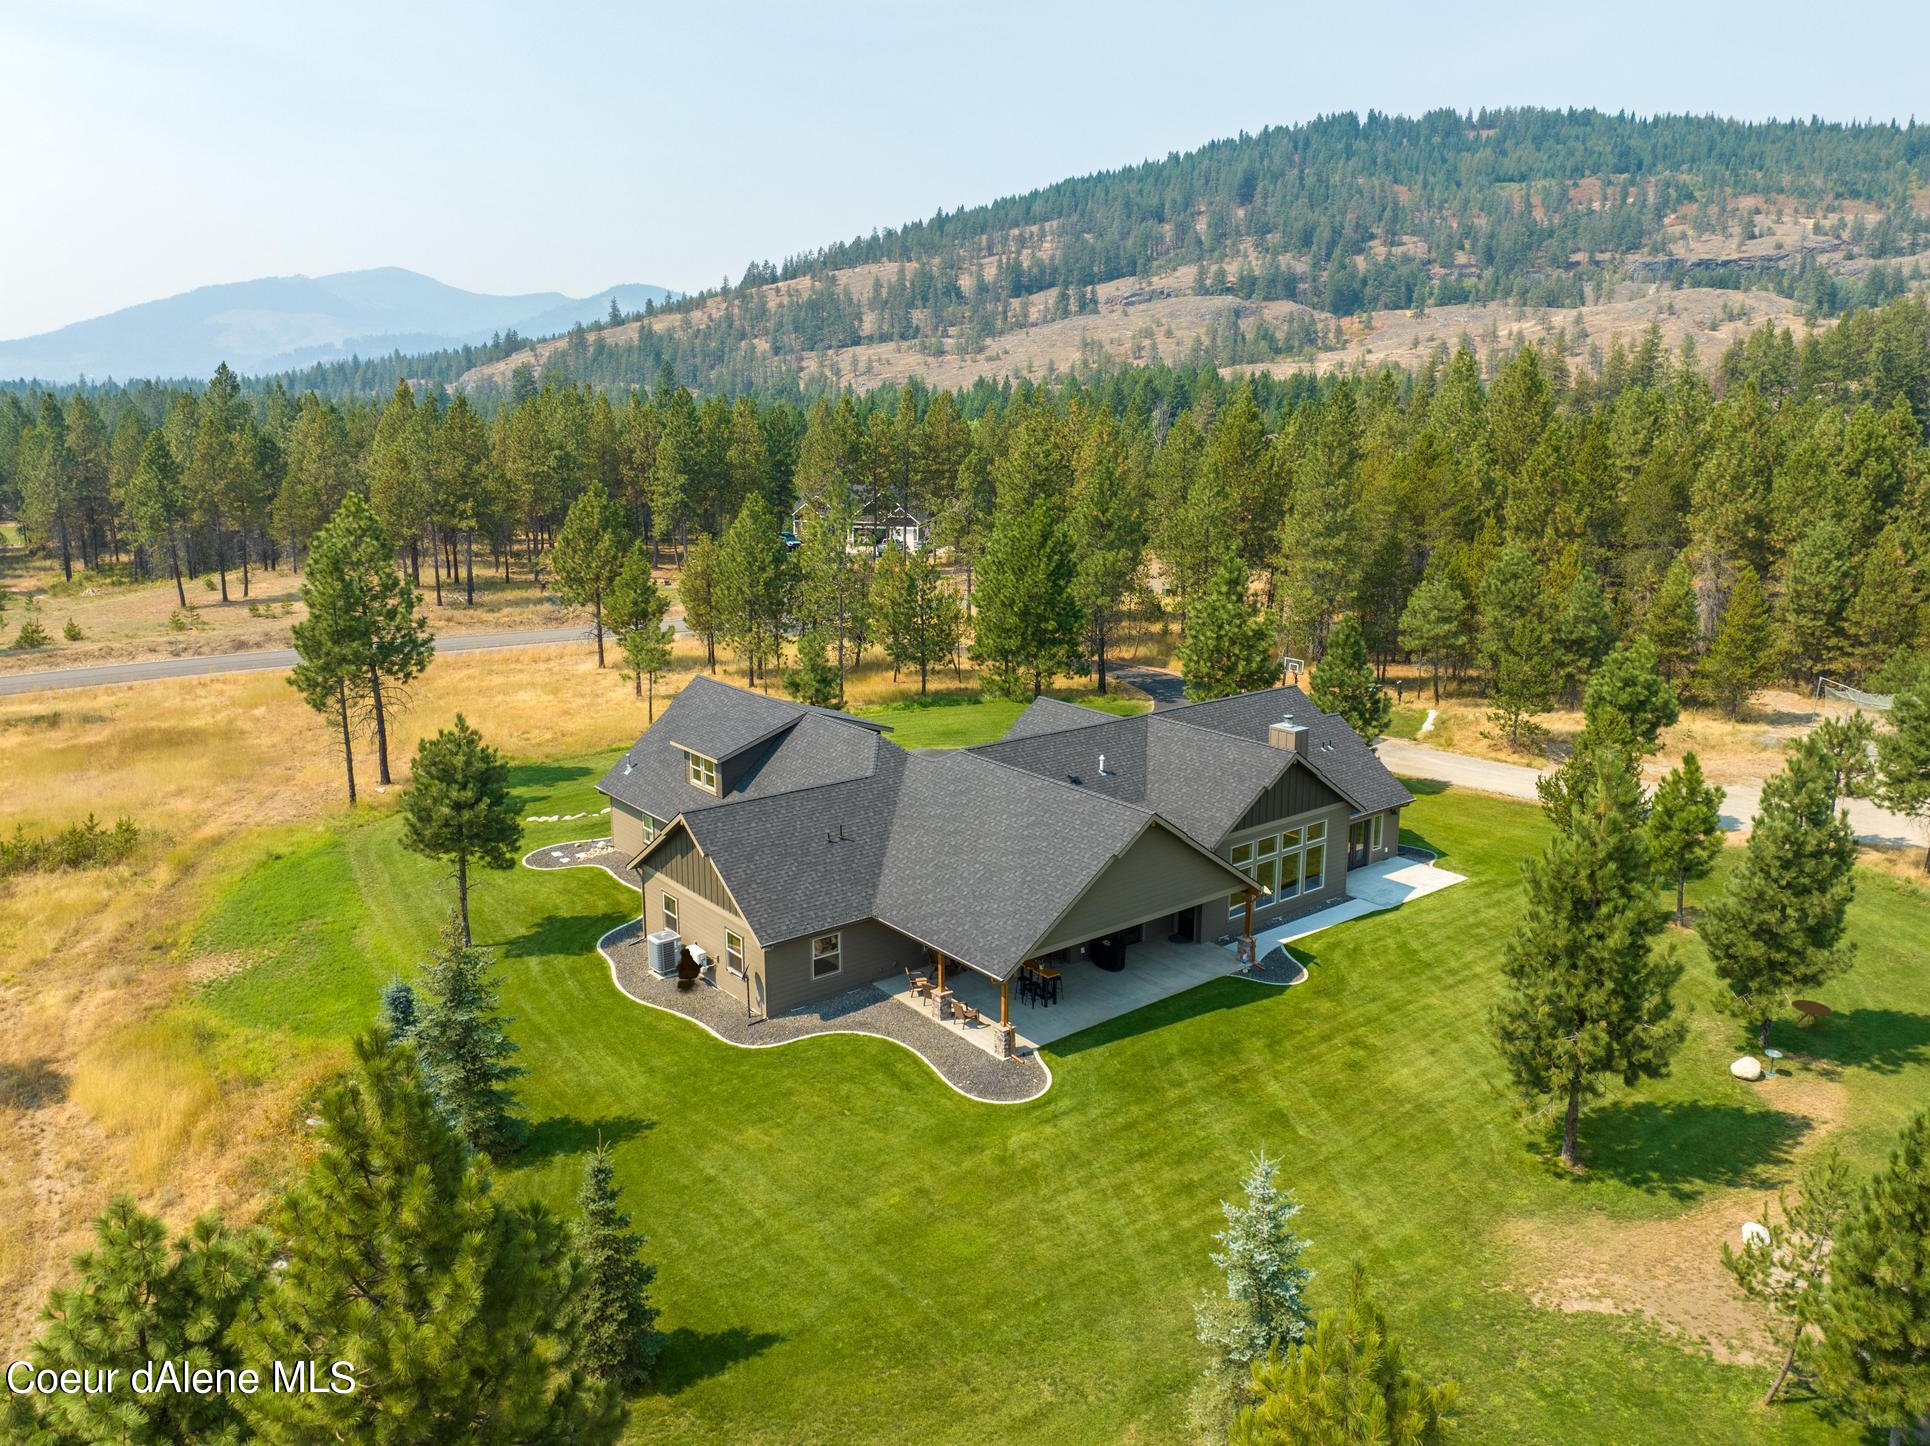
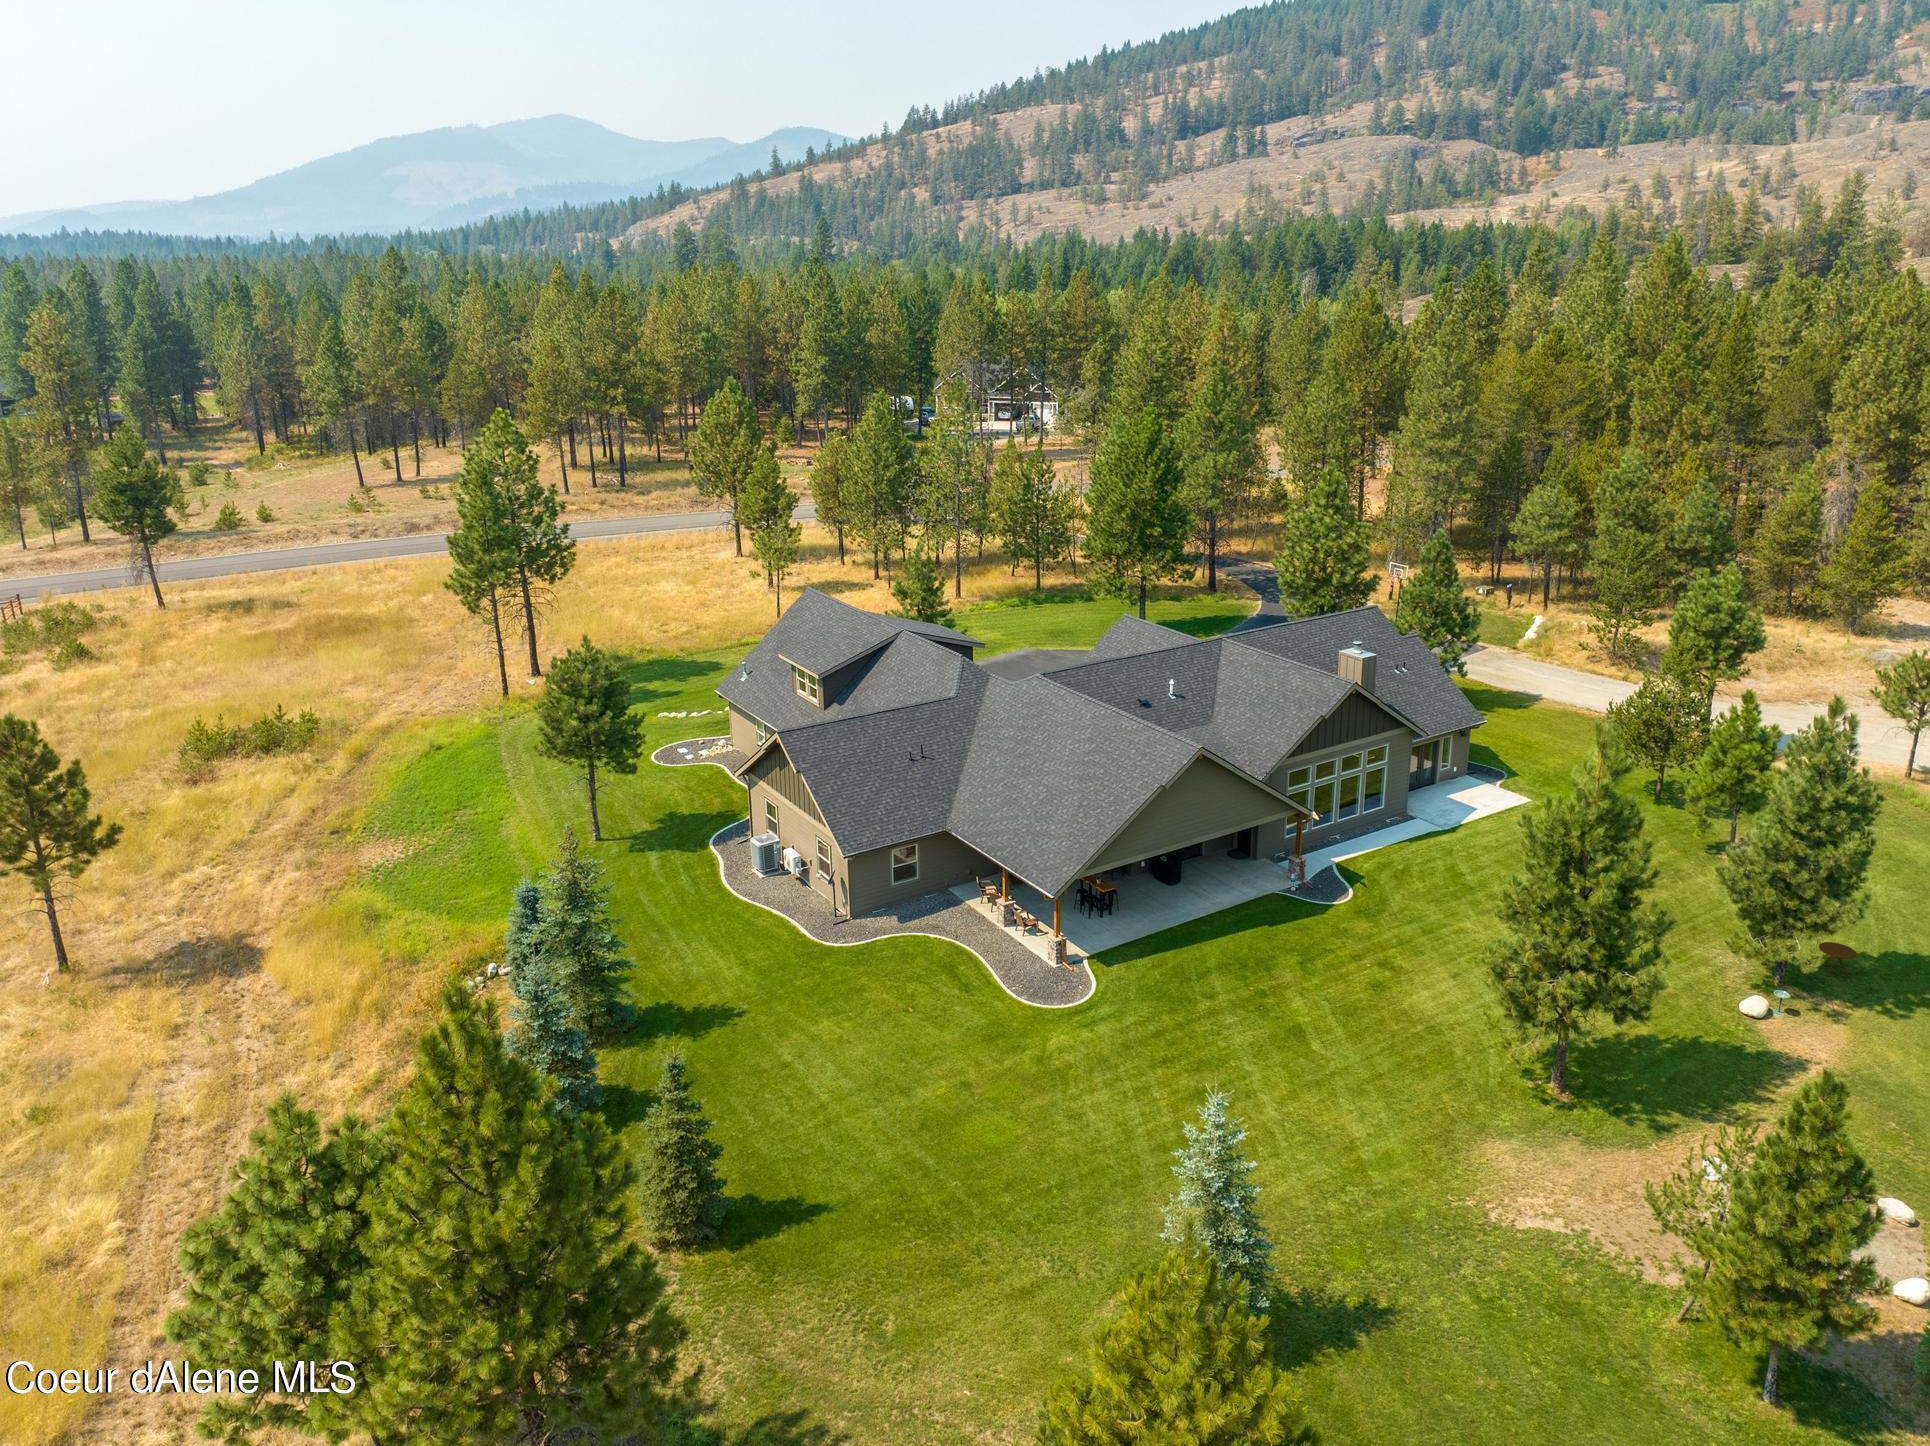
lounge chair: present [676,948,703,993] -> none [776,851,799,892]

